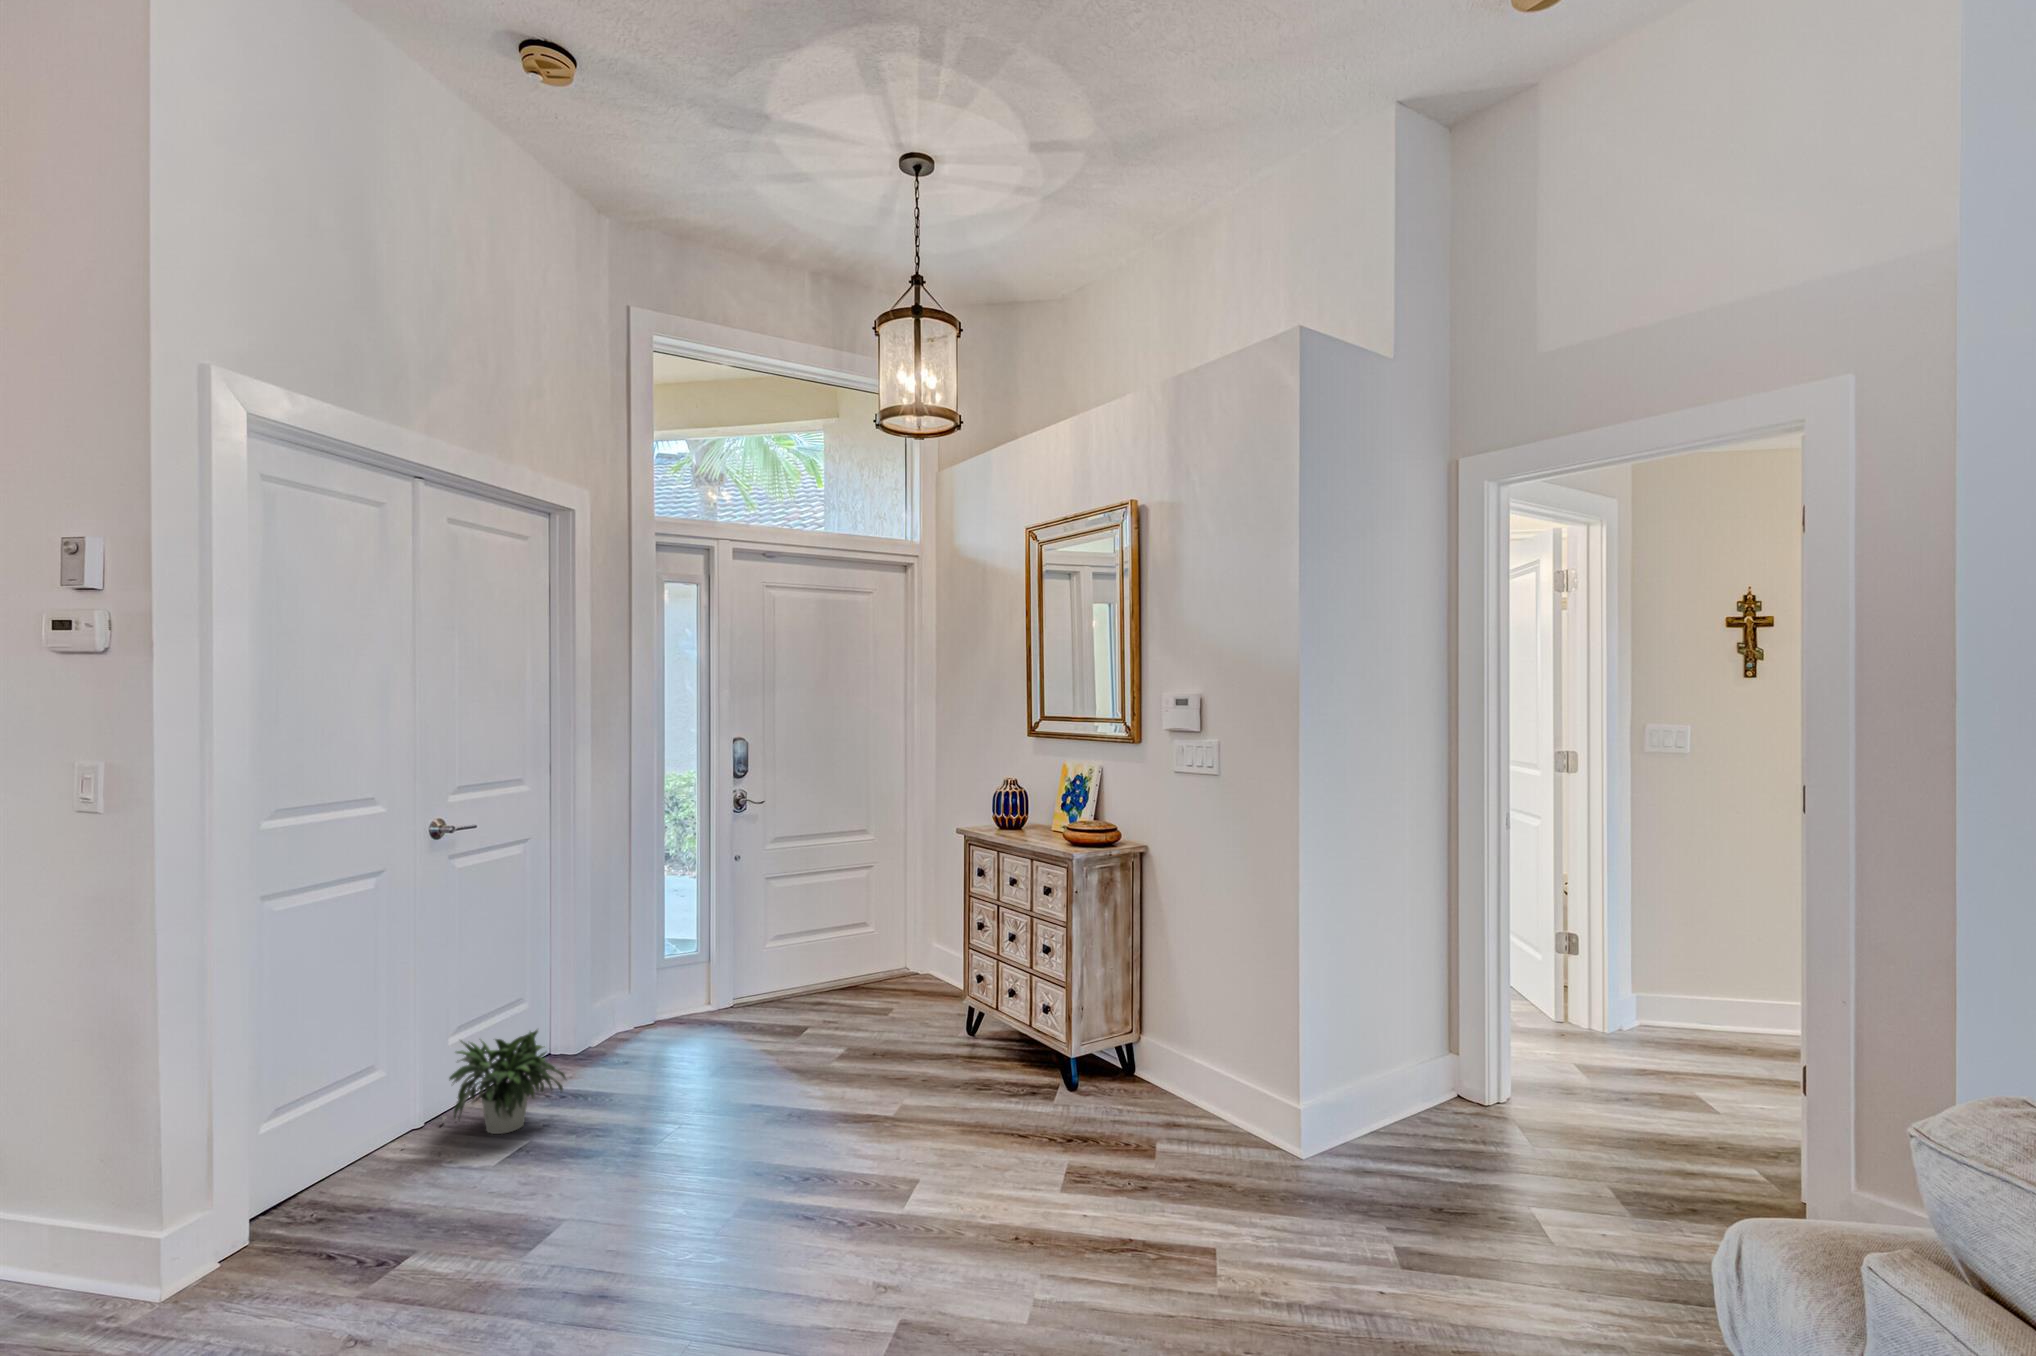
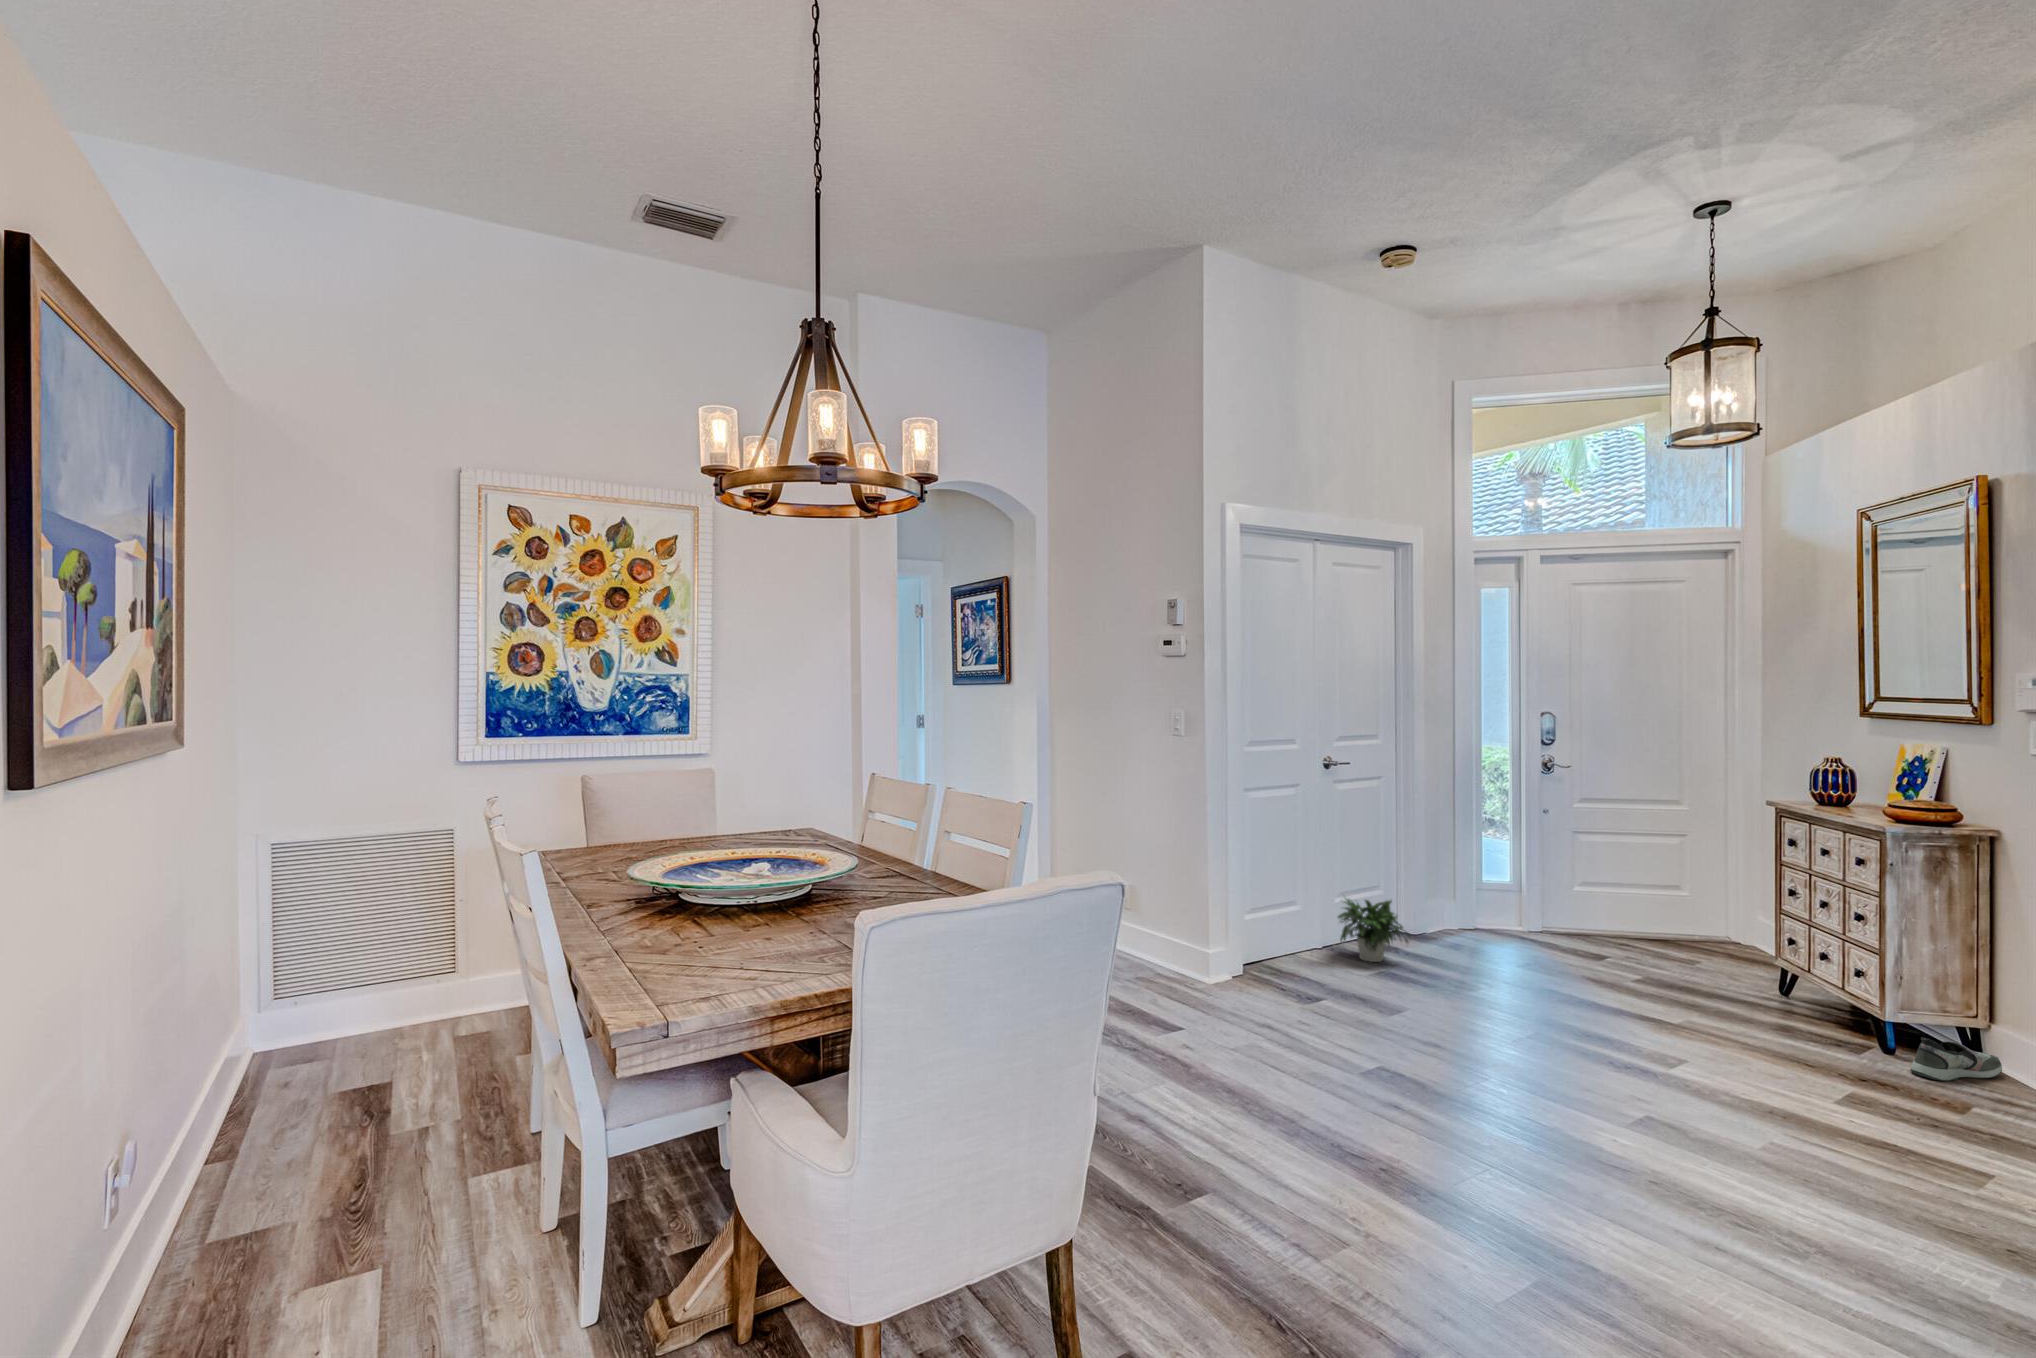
shoe: none [1097,1058,1155,1116] -> present [1910,1037,2002,1081]

